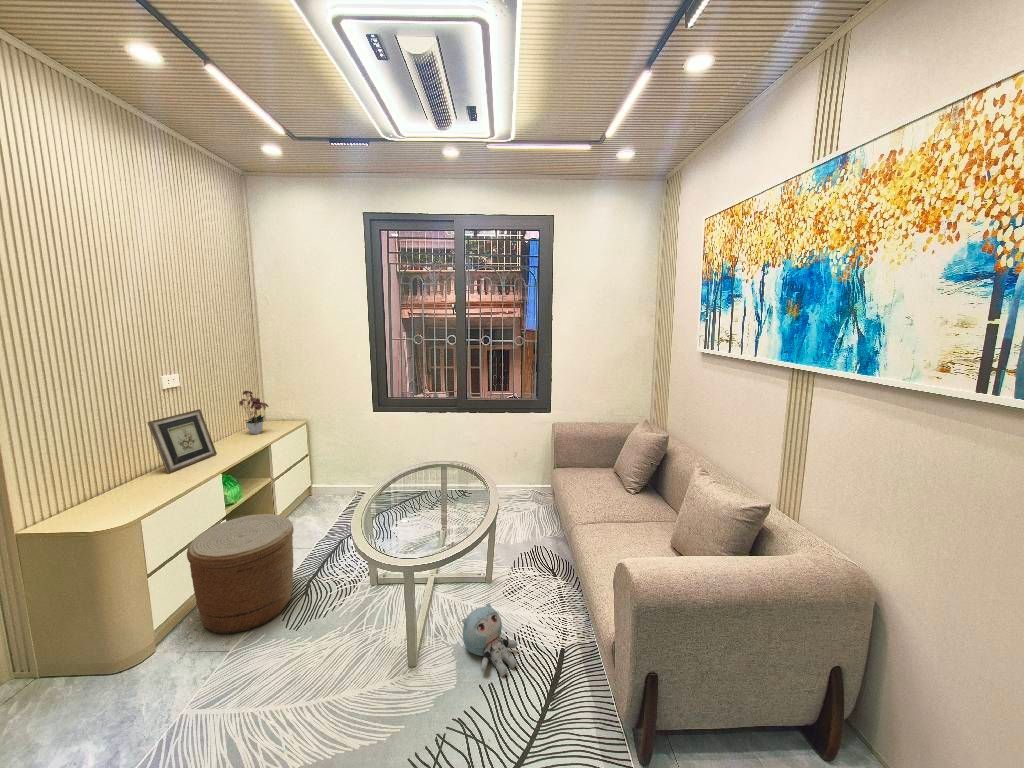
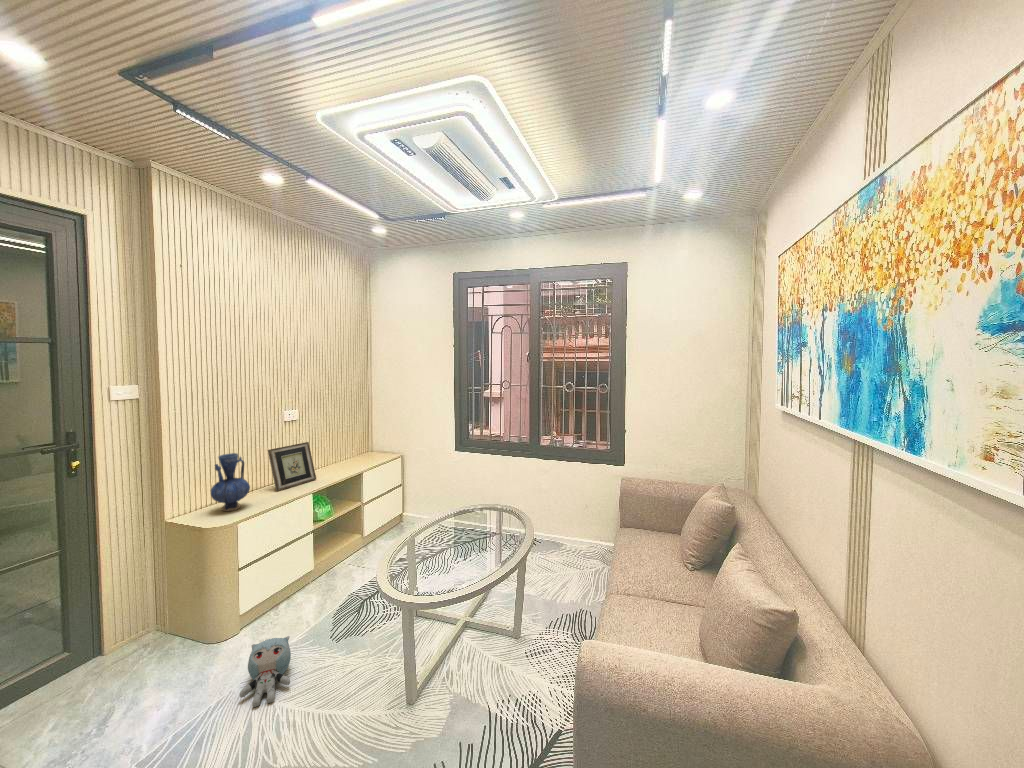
flower arrangement: present [239,391,269,434] -> none [342,426,366,465]
vase: none [76,428,139,506] -> present [211,453,250,511]
woven basket: present [187,514,294,633] -> none [268,534,350,634]
plush toy: present [461,603,518,676] -> present [240,636,291,707]

